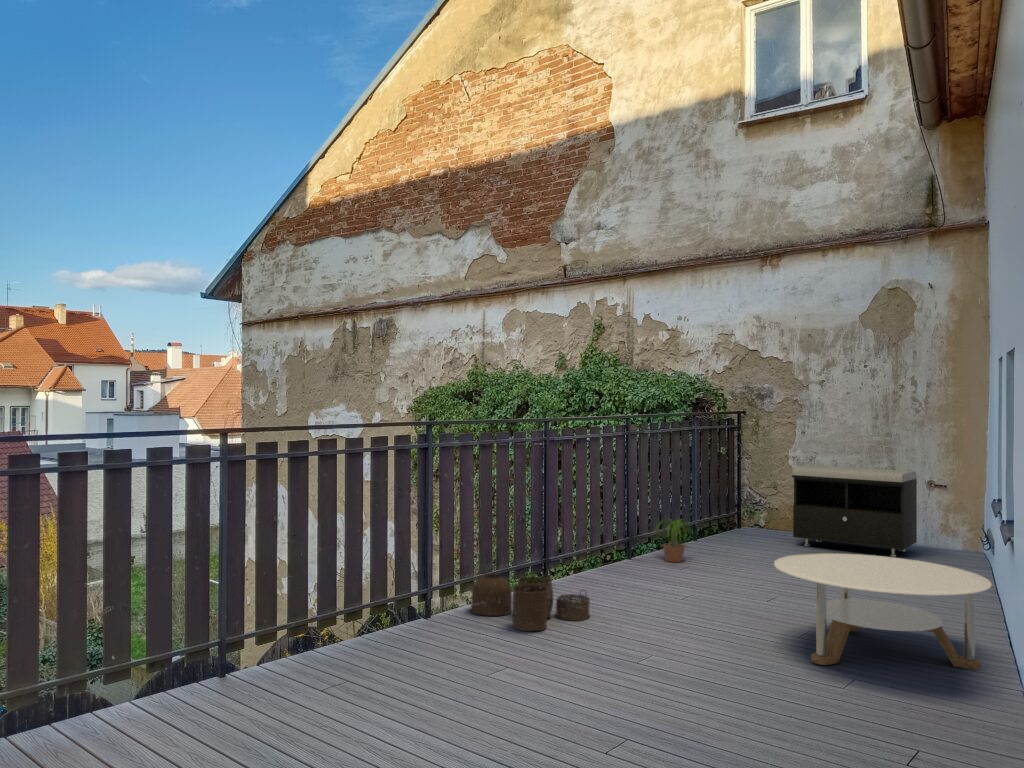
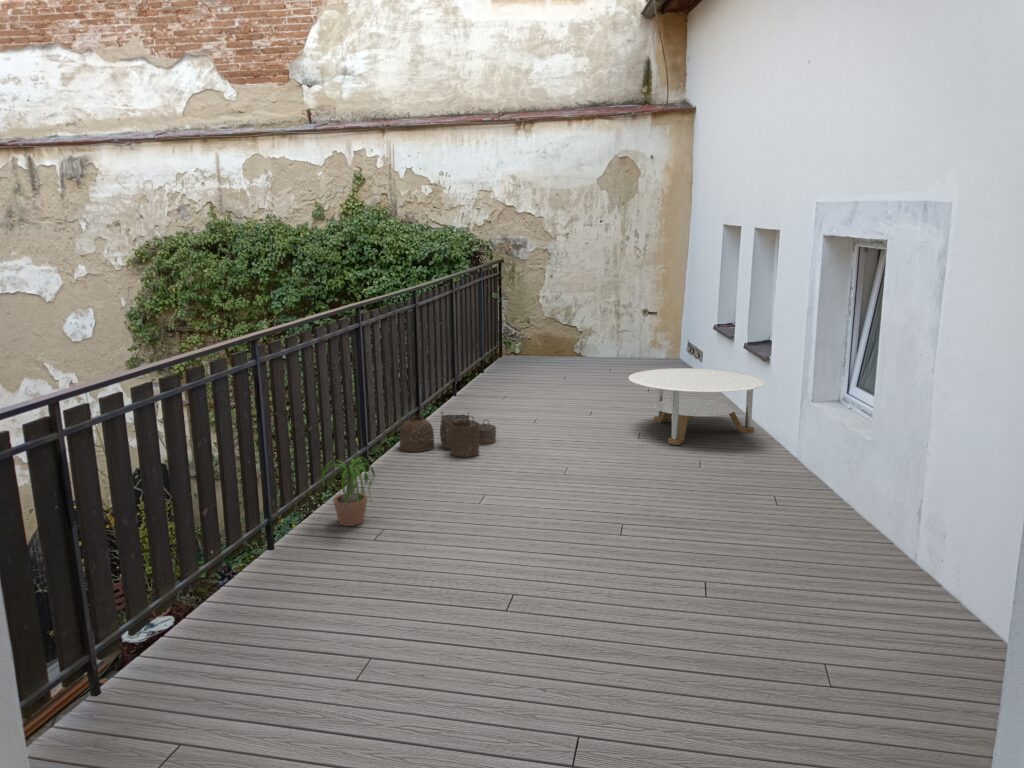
storage bench: present [792,465,917,557] -> none [555,302,637,368]
potted plant: present [656,519,692,562] -> present [321,457,375,526]

